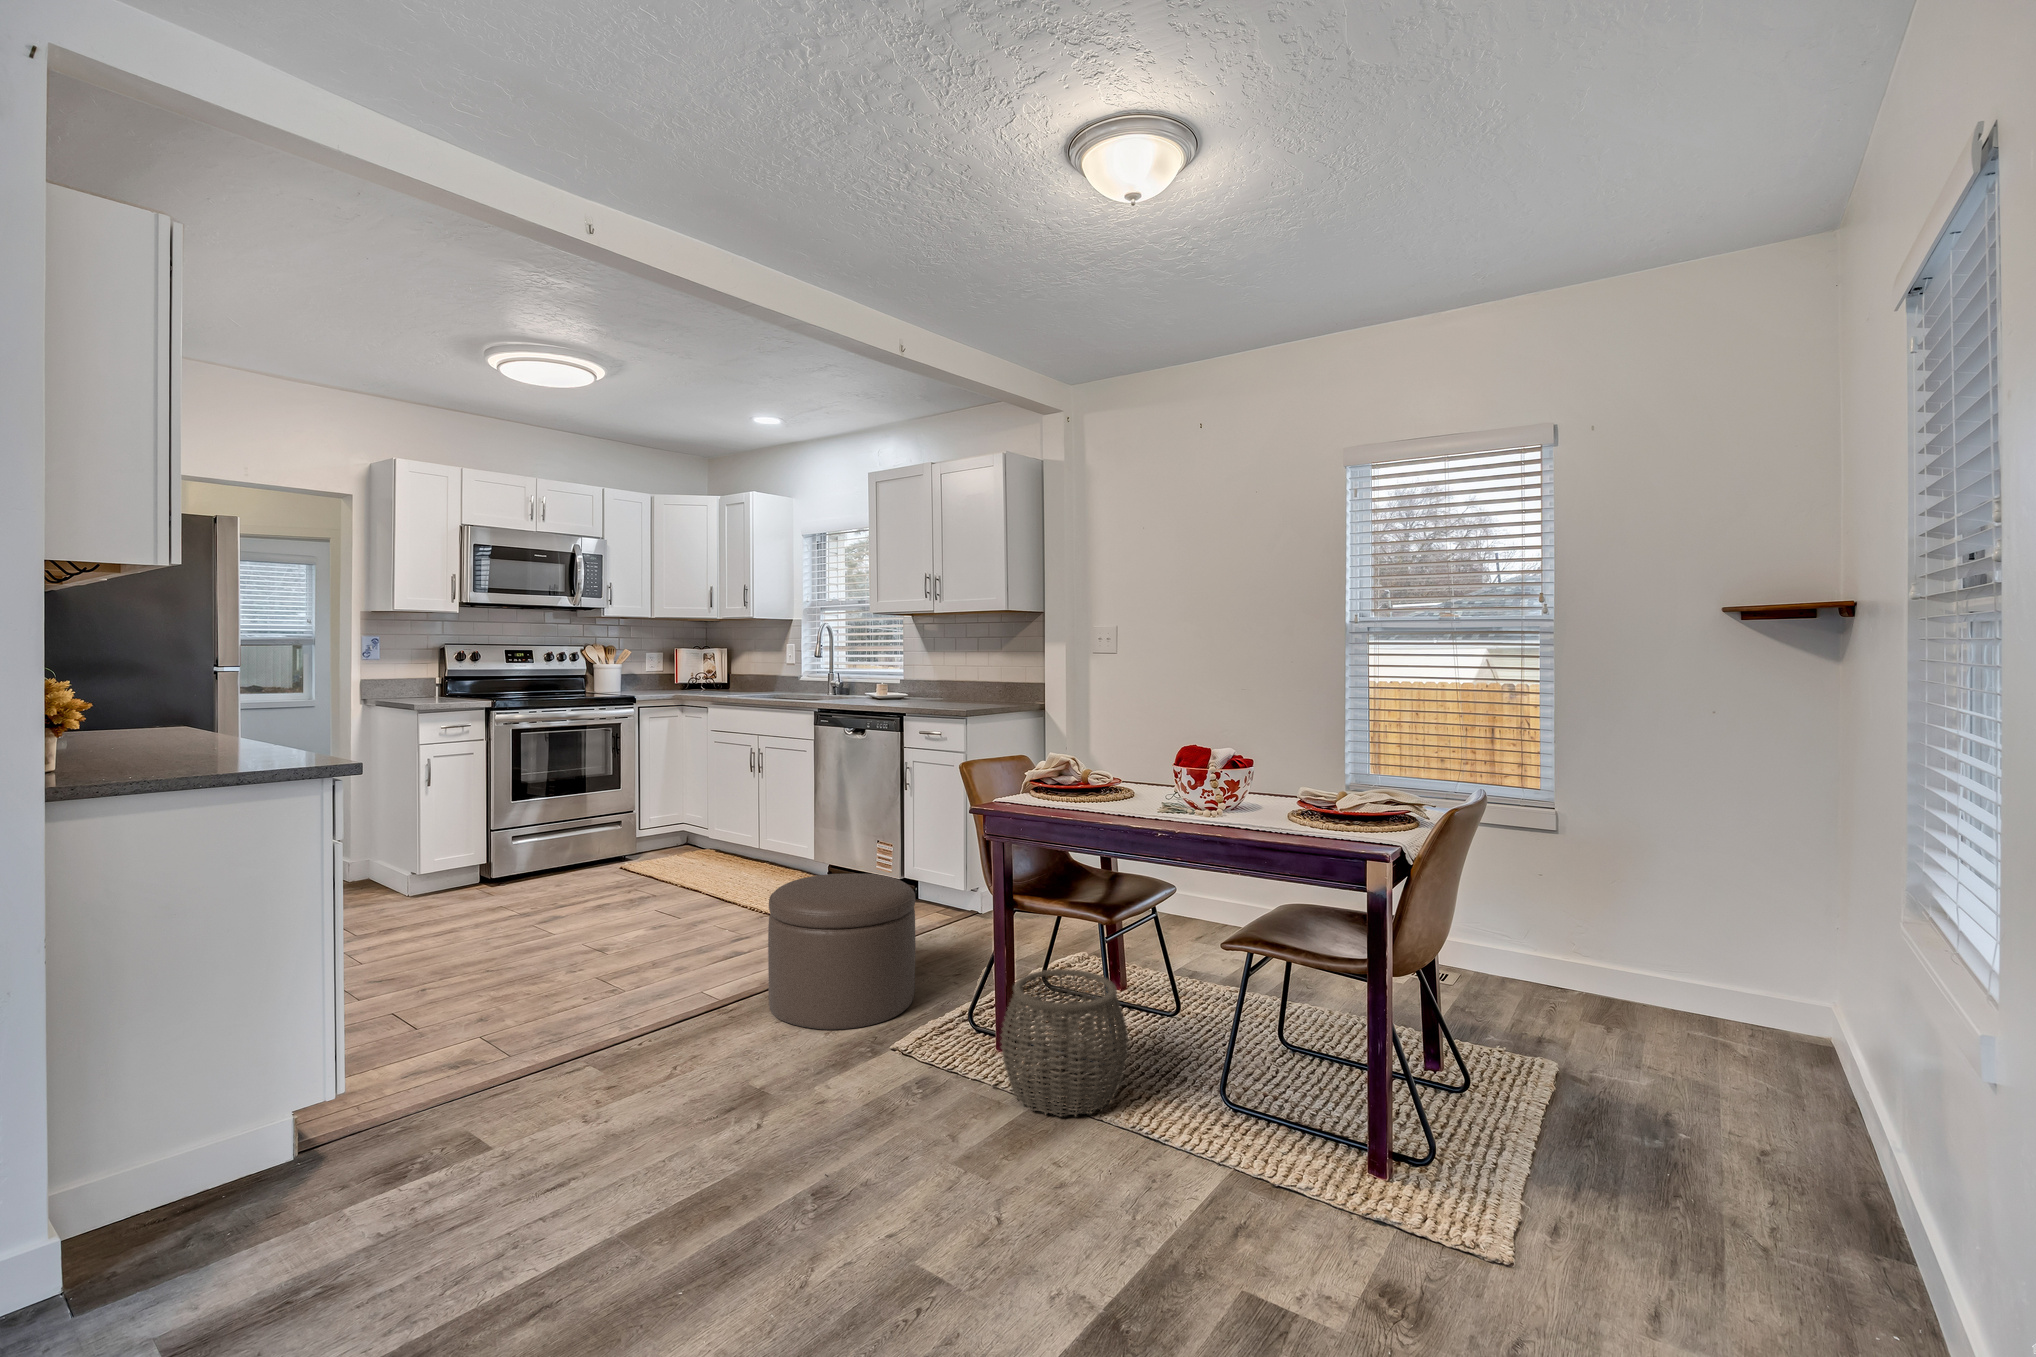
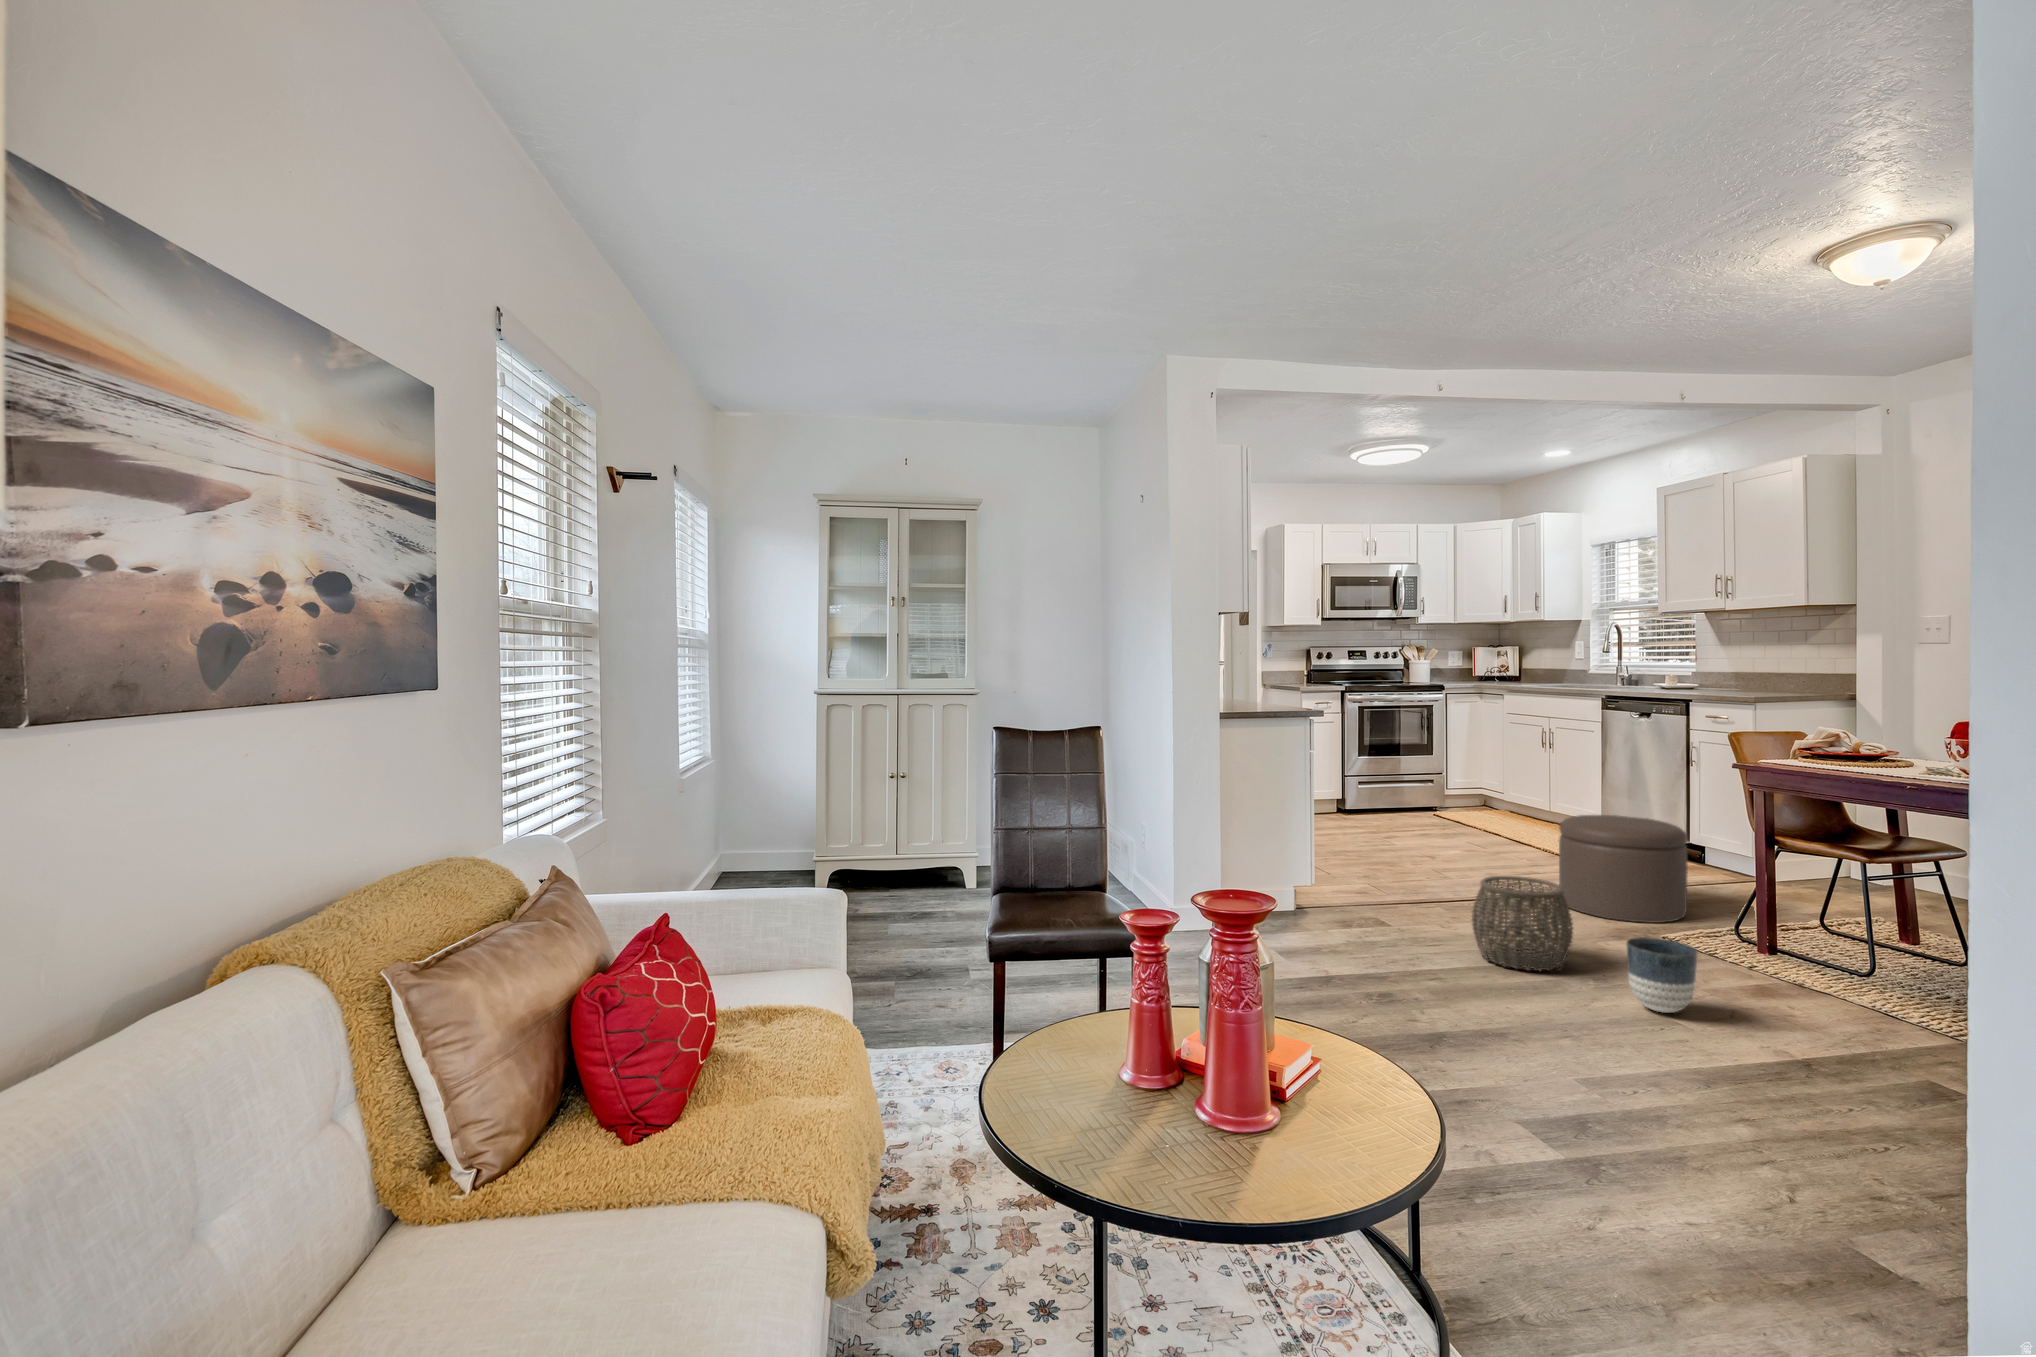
woven basket: present [1001,969,1129,1117] -> present [1472,876,1573,971]
planter: none [868,1123,966,1263] -> present [1626,937,1698,1013]

